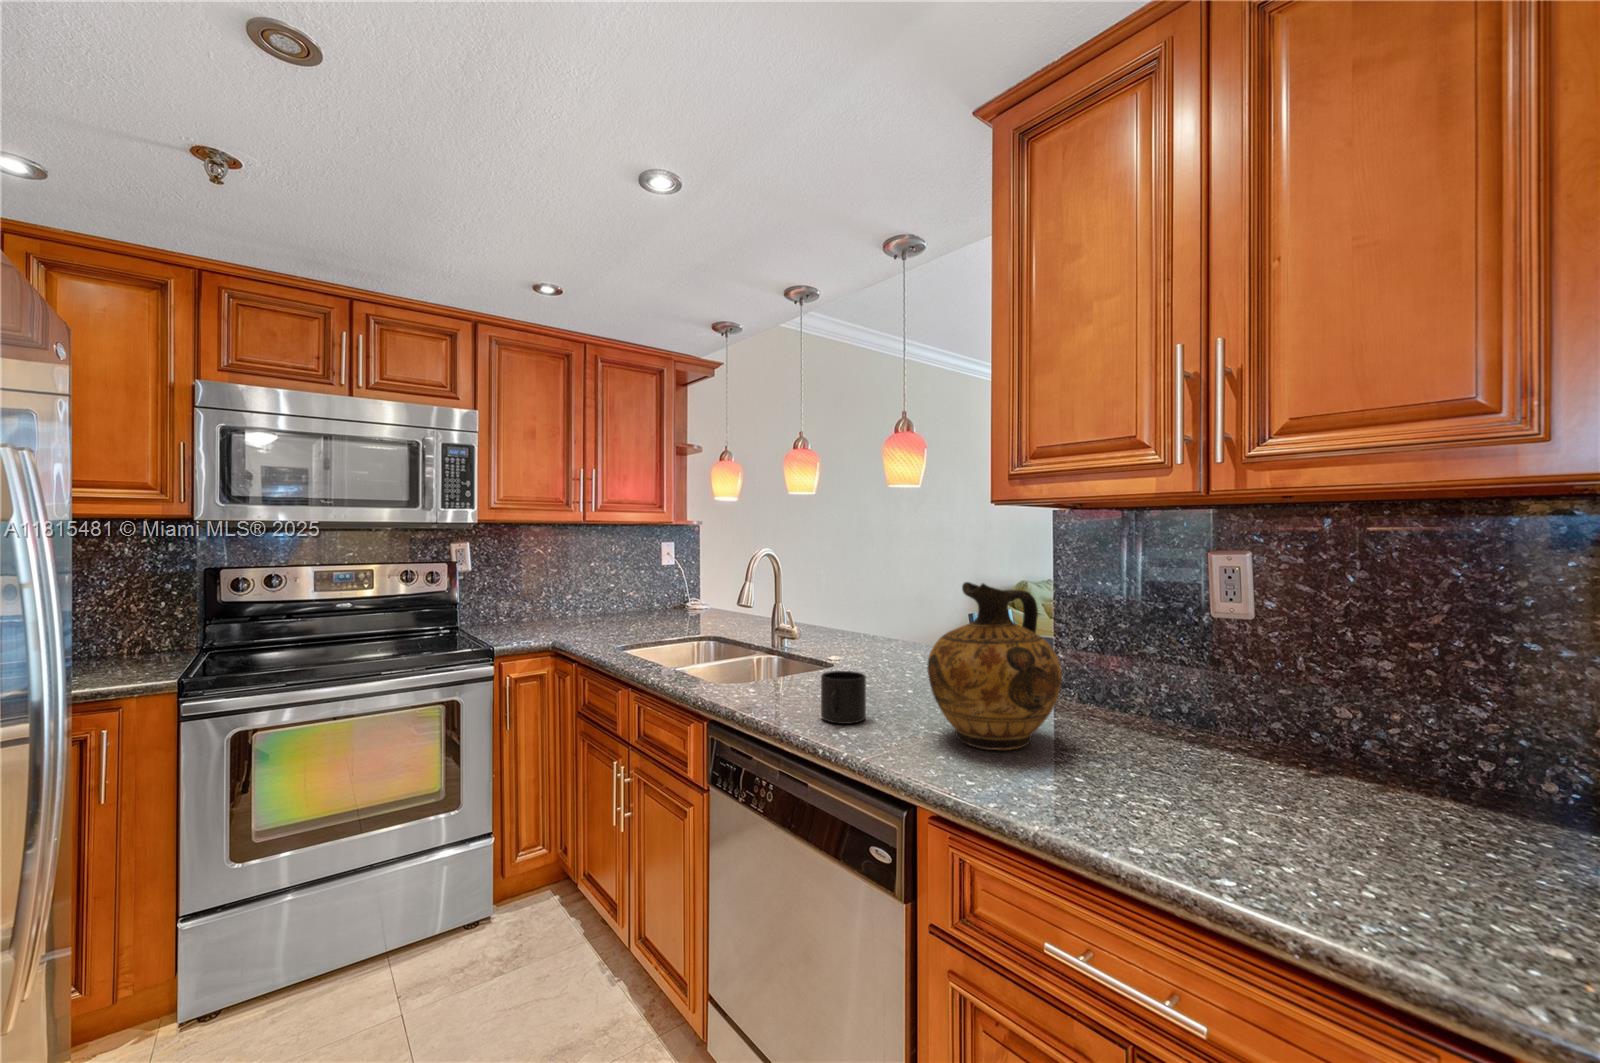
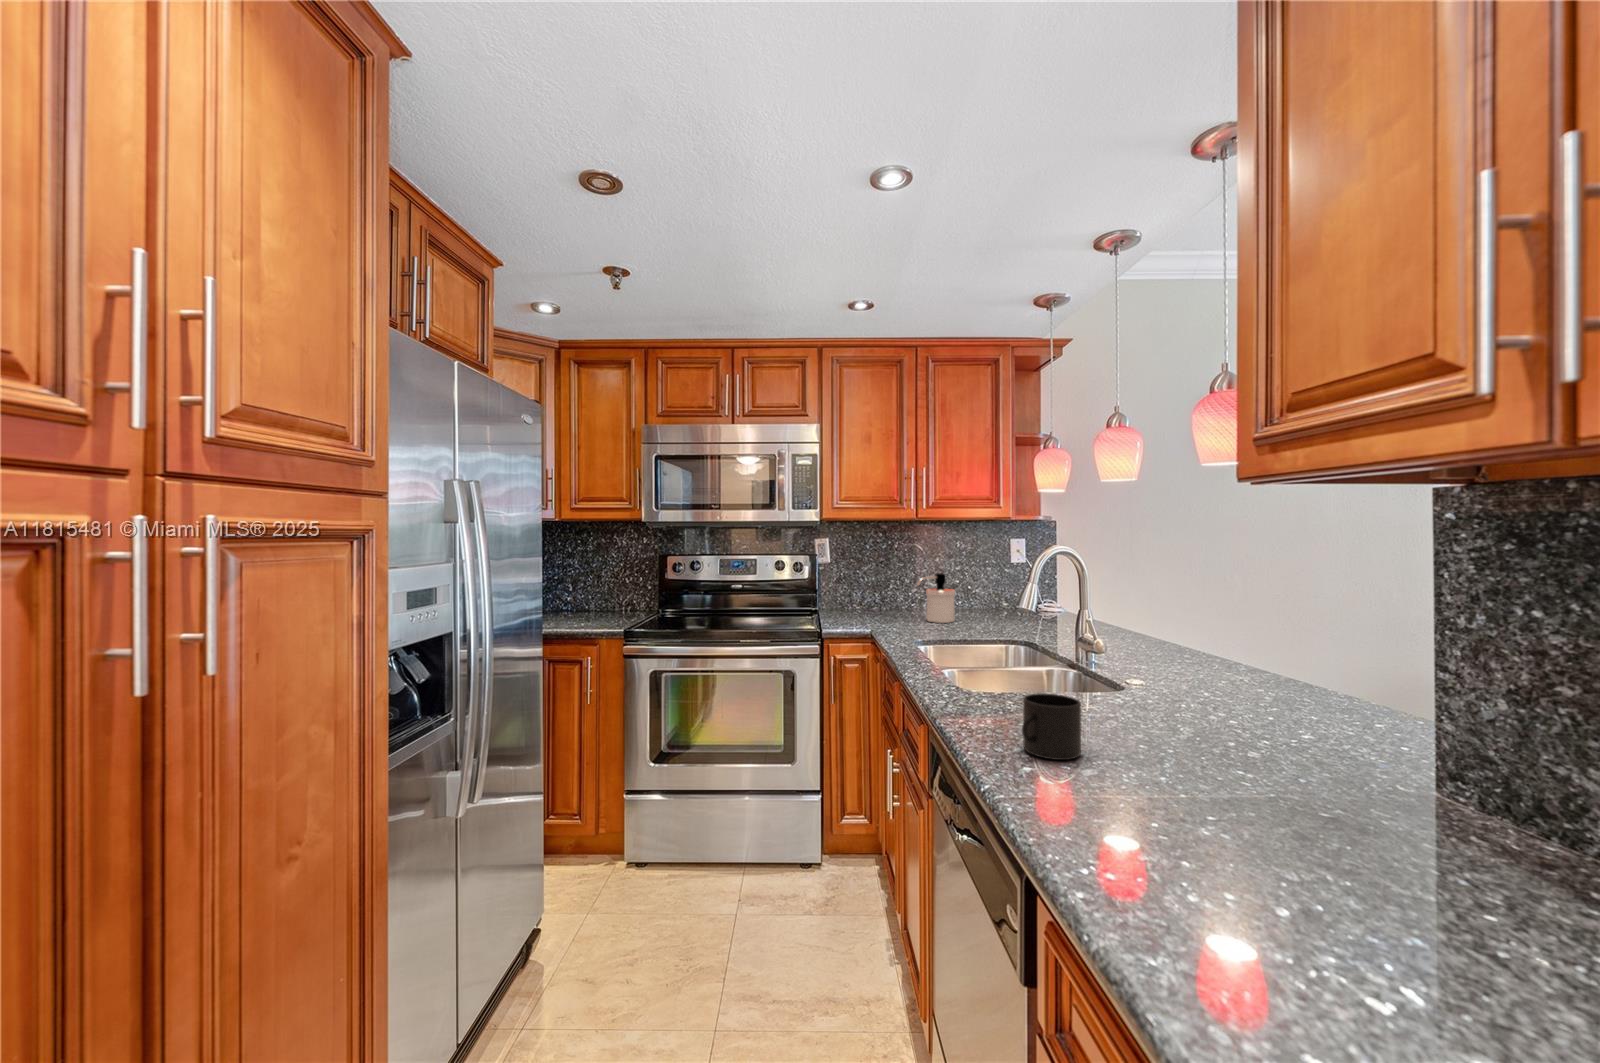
soap dispenser: none [591,578,626,629] -> present [917,573,955,623]
ceramic jug: present [927,582,1062,750] -> none [1123,596,1347,847]

